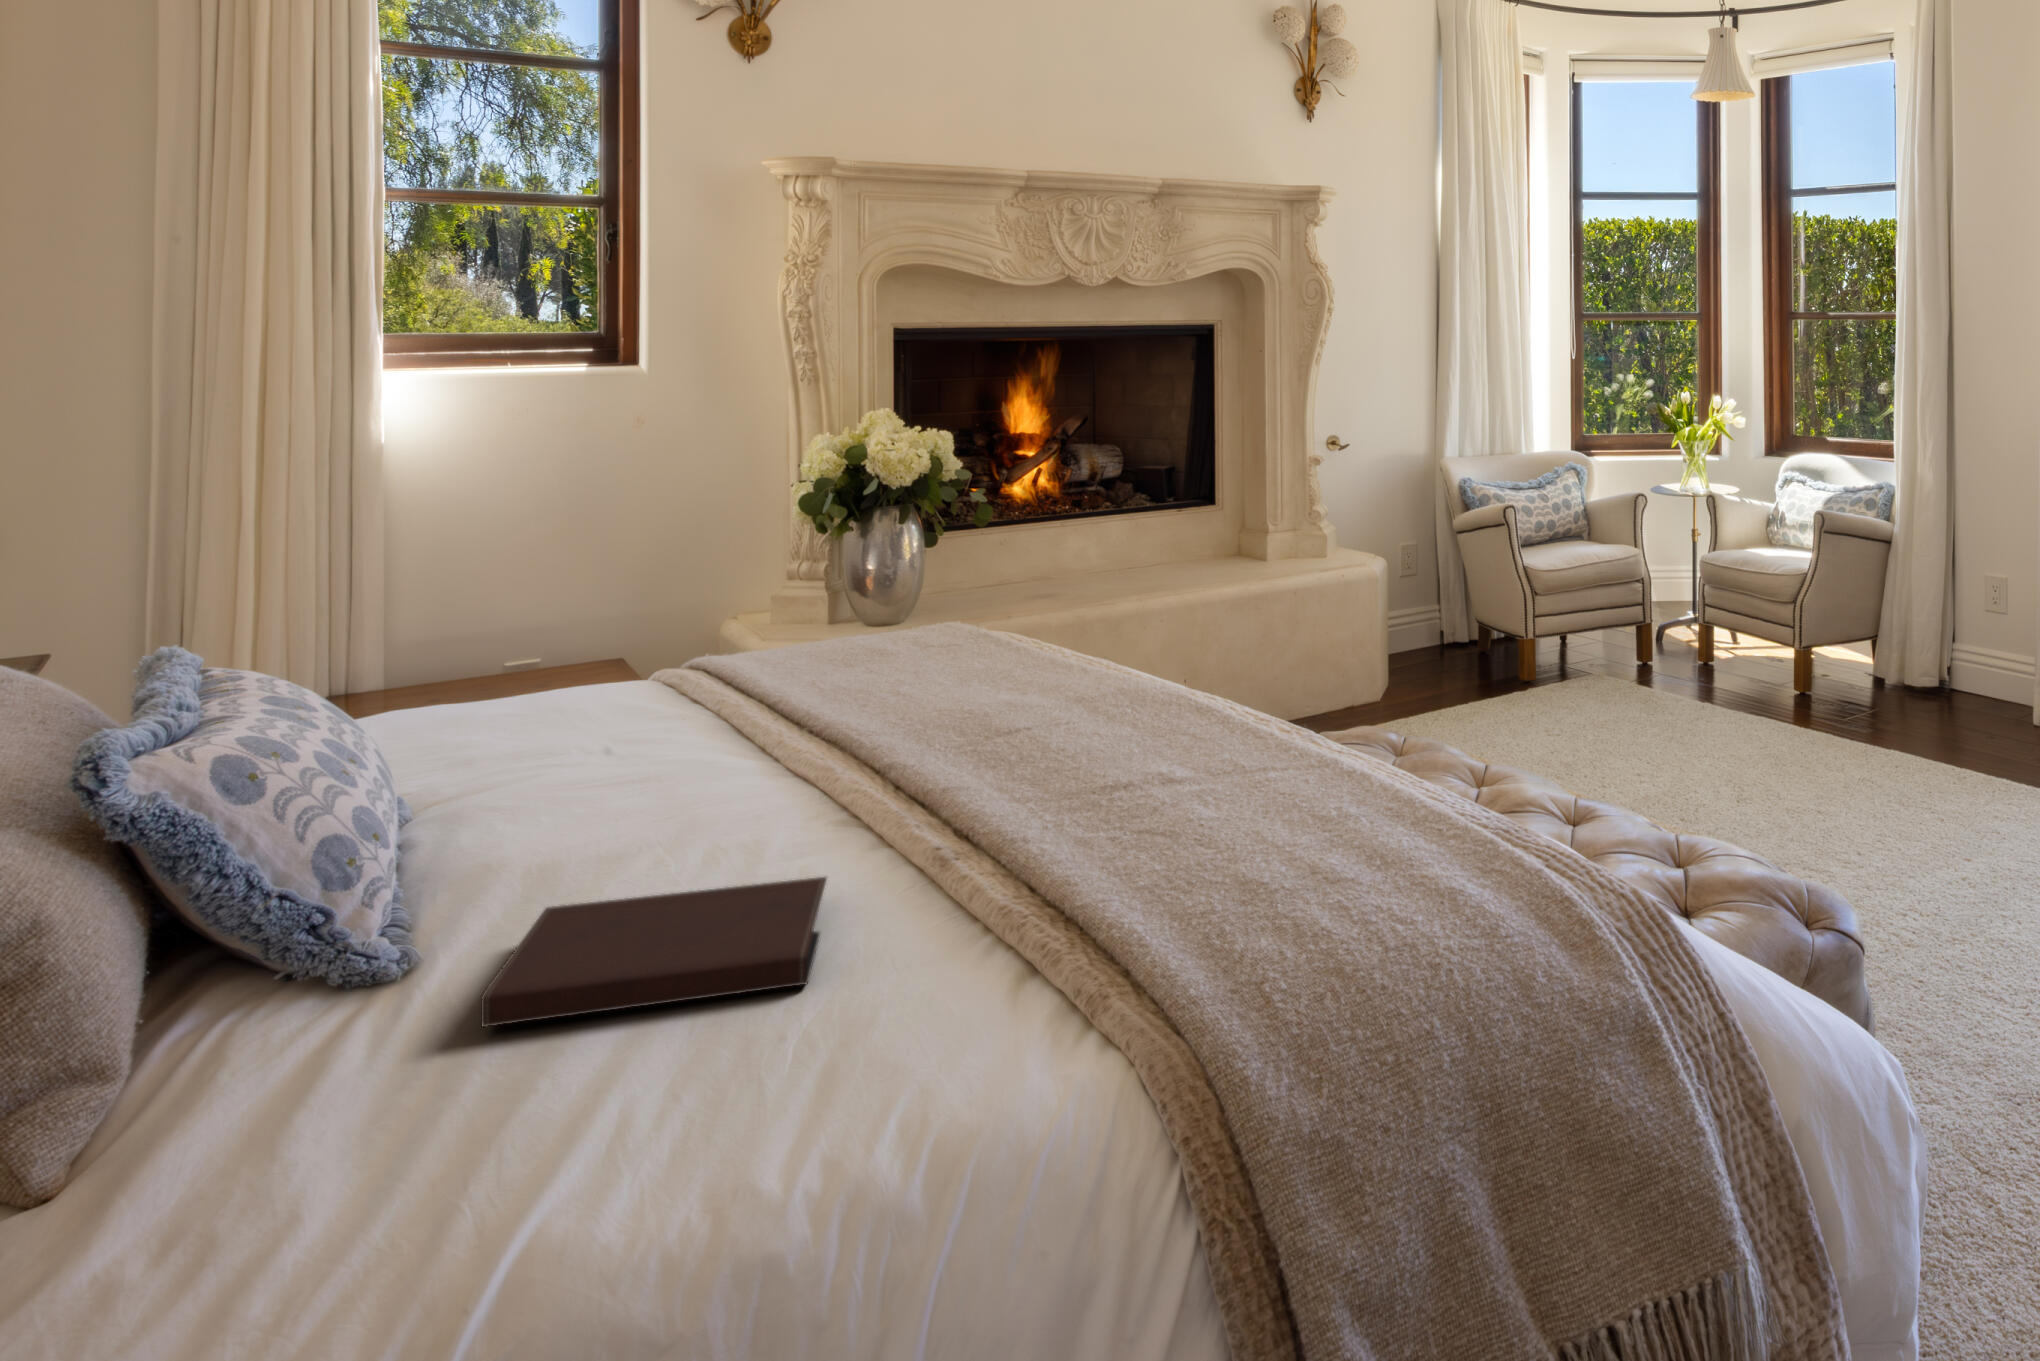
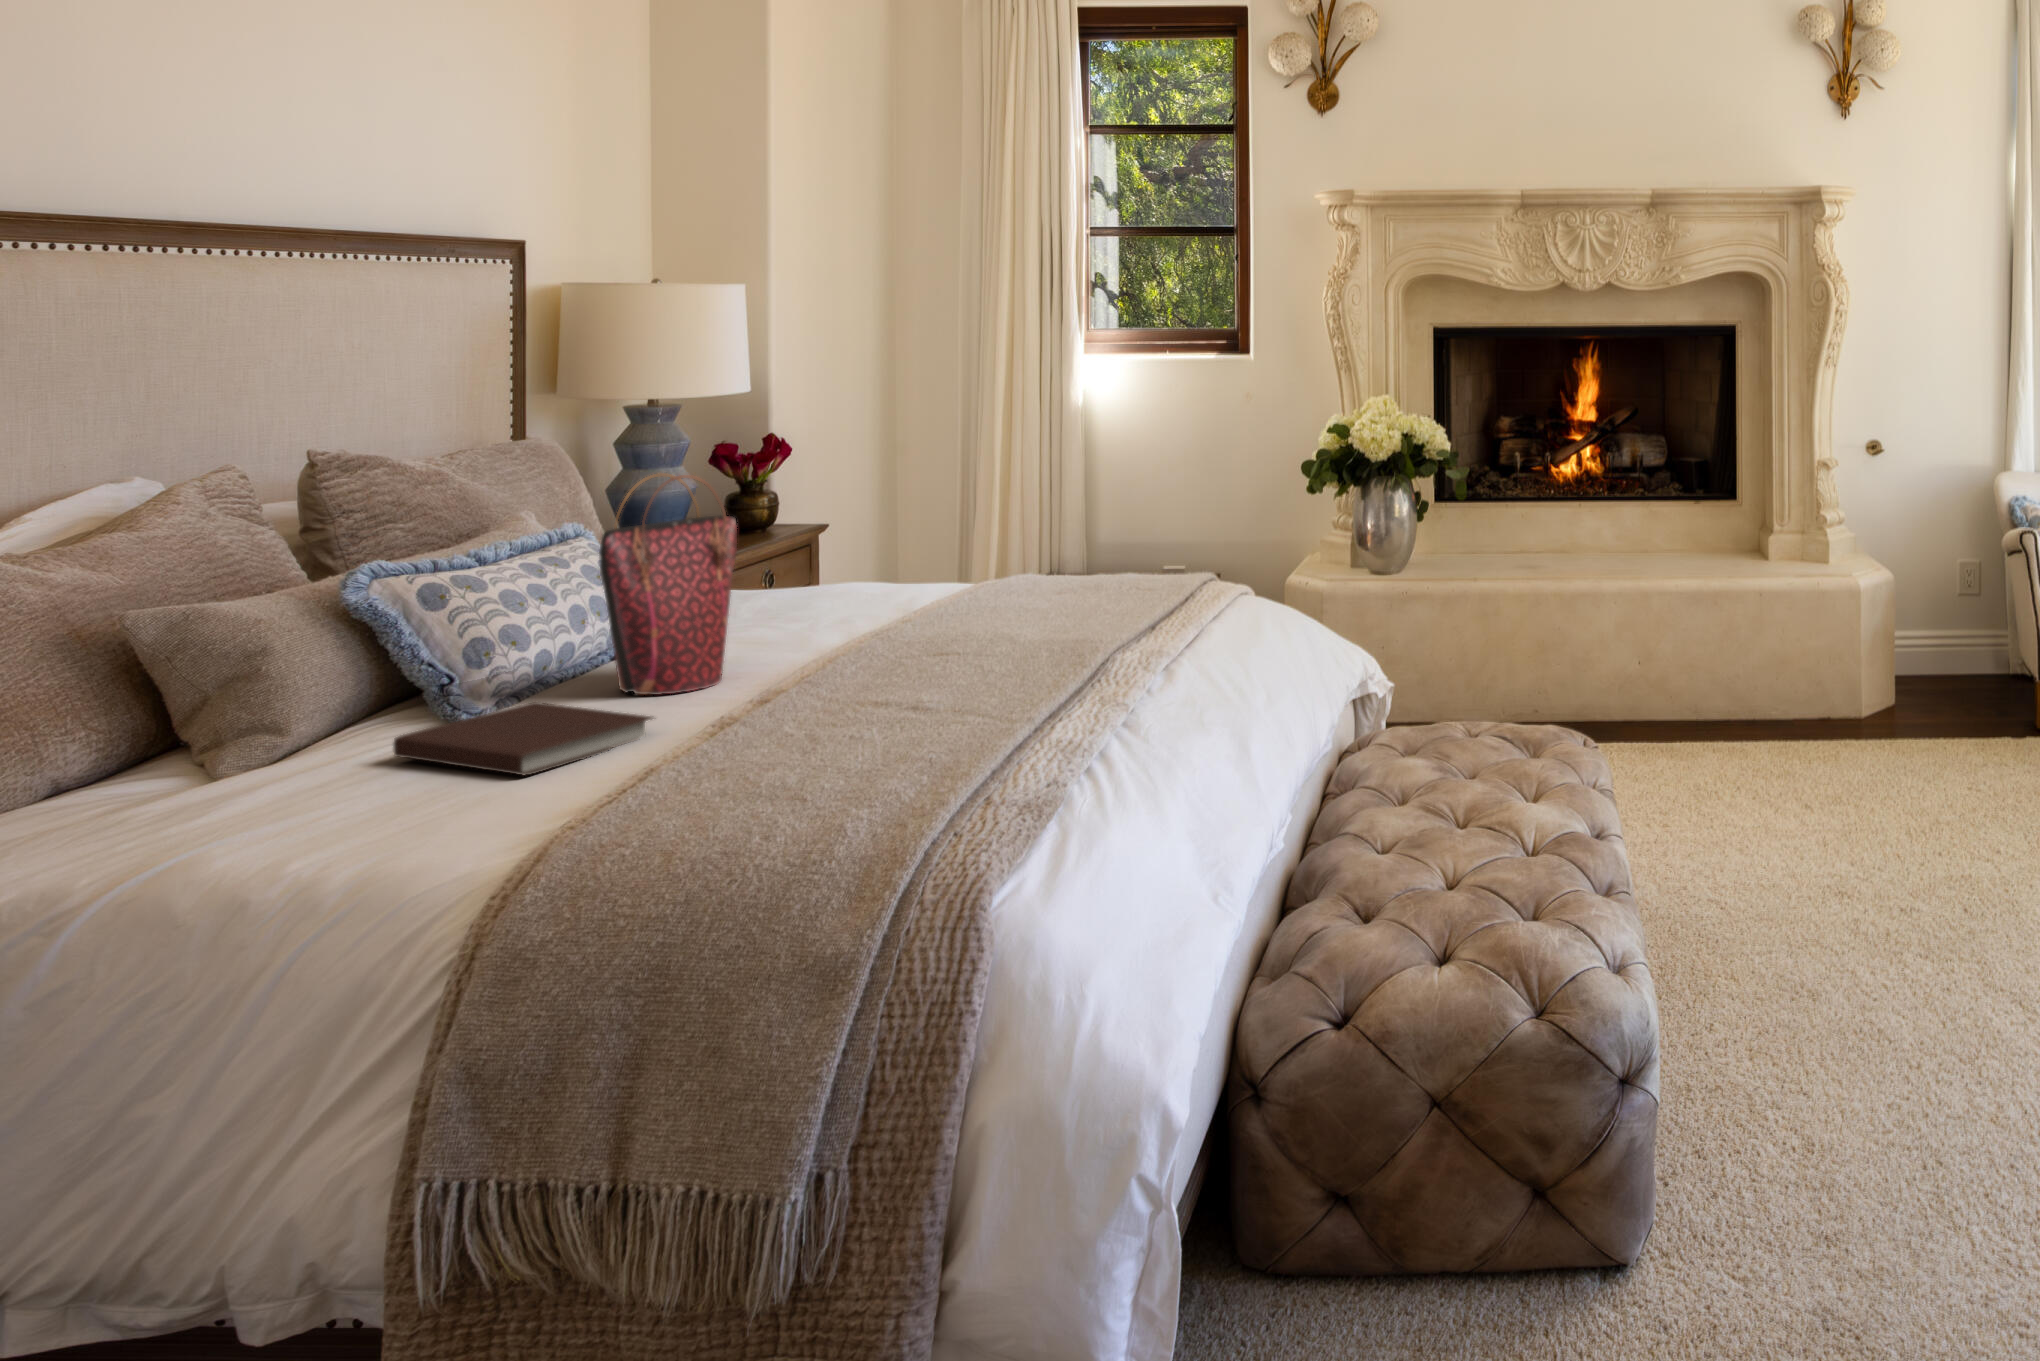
handbag: none [536,538,698,875] -> present [599,473,737,695]

